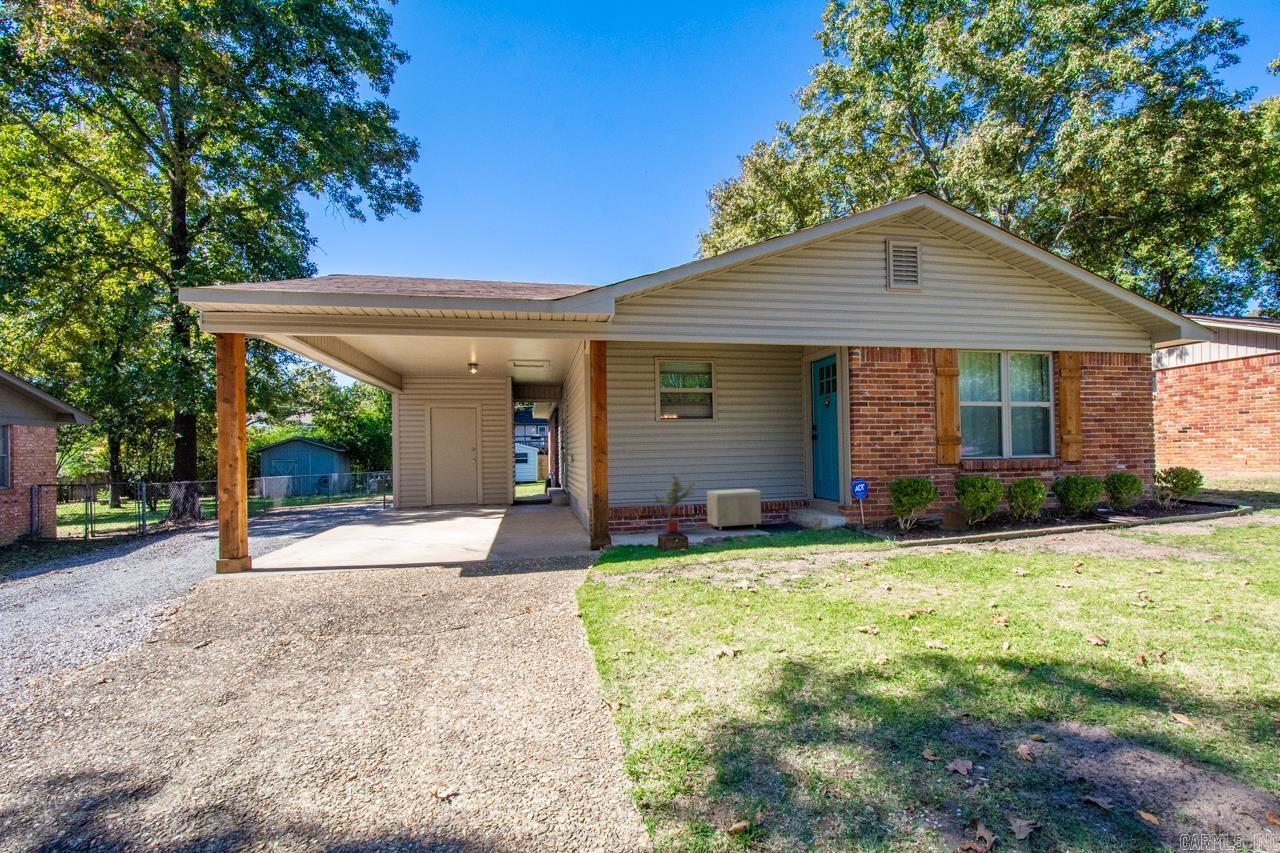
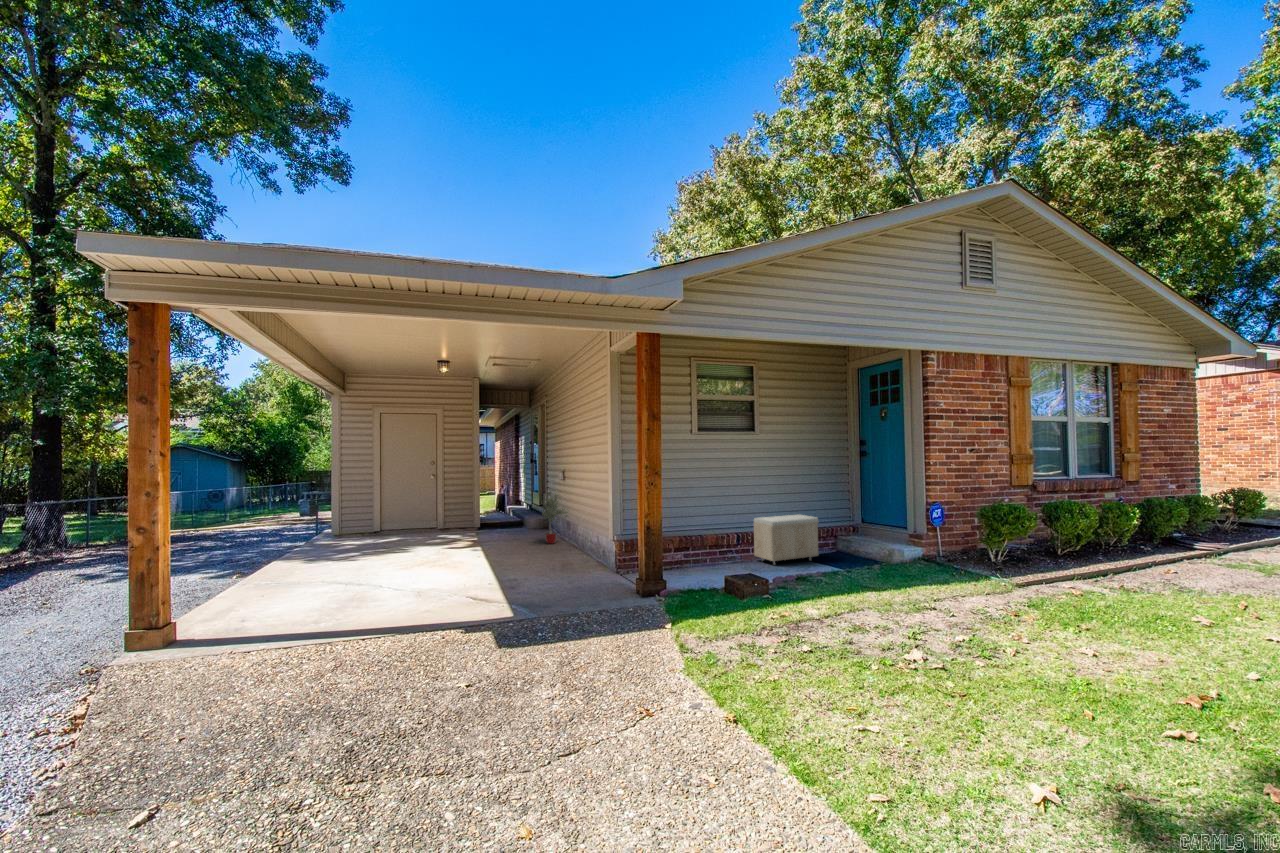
potted tree: present [650,474,694,533] -> present [541,489,569,544]
bucket: present [940,501,969,531] -> none [1019,527,1055,562]

